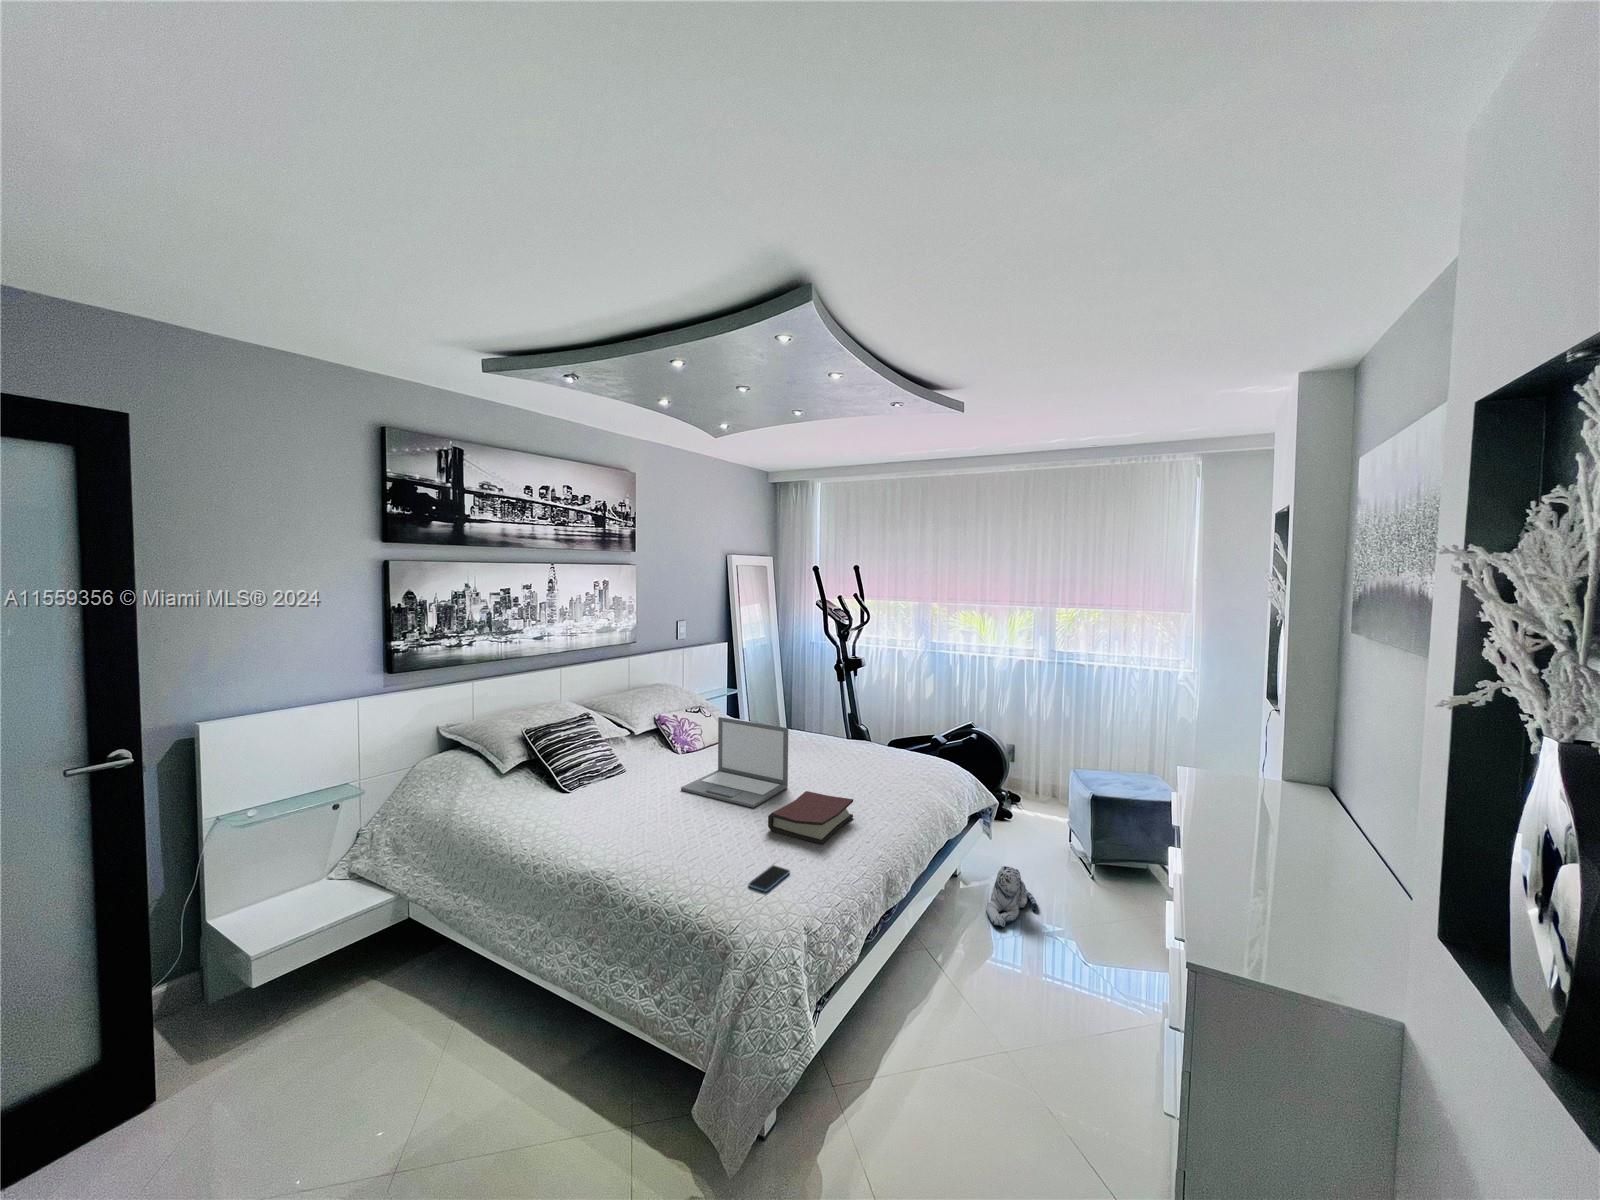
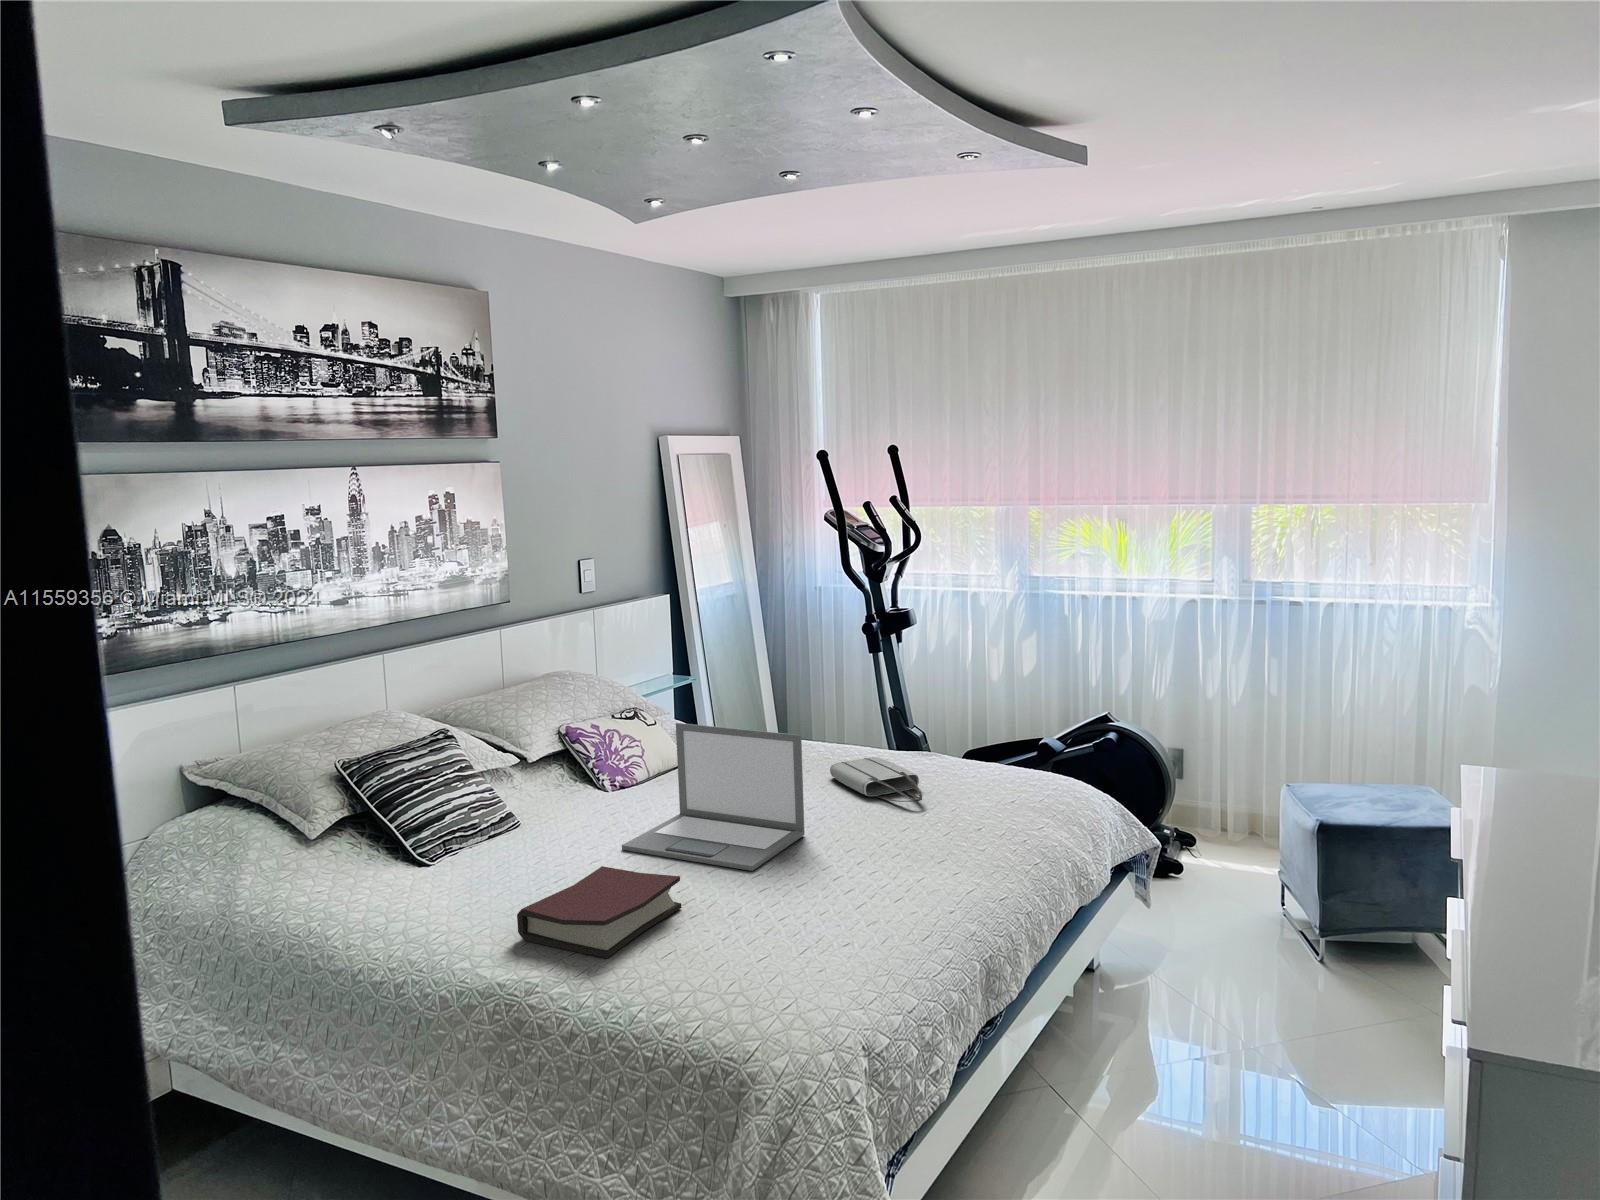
tote bag: none [808,742,859,770] -> present [830,757,922,802]
hardback book: present [768,791,853,844] -> present [517,866,681,958]
smartphone: present [749,865,790,891] -> none [765,957,830,996]
plush toy: present [986,866,1037,927] -> none [1146,947,1232,1046]

